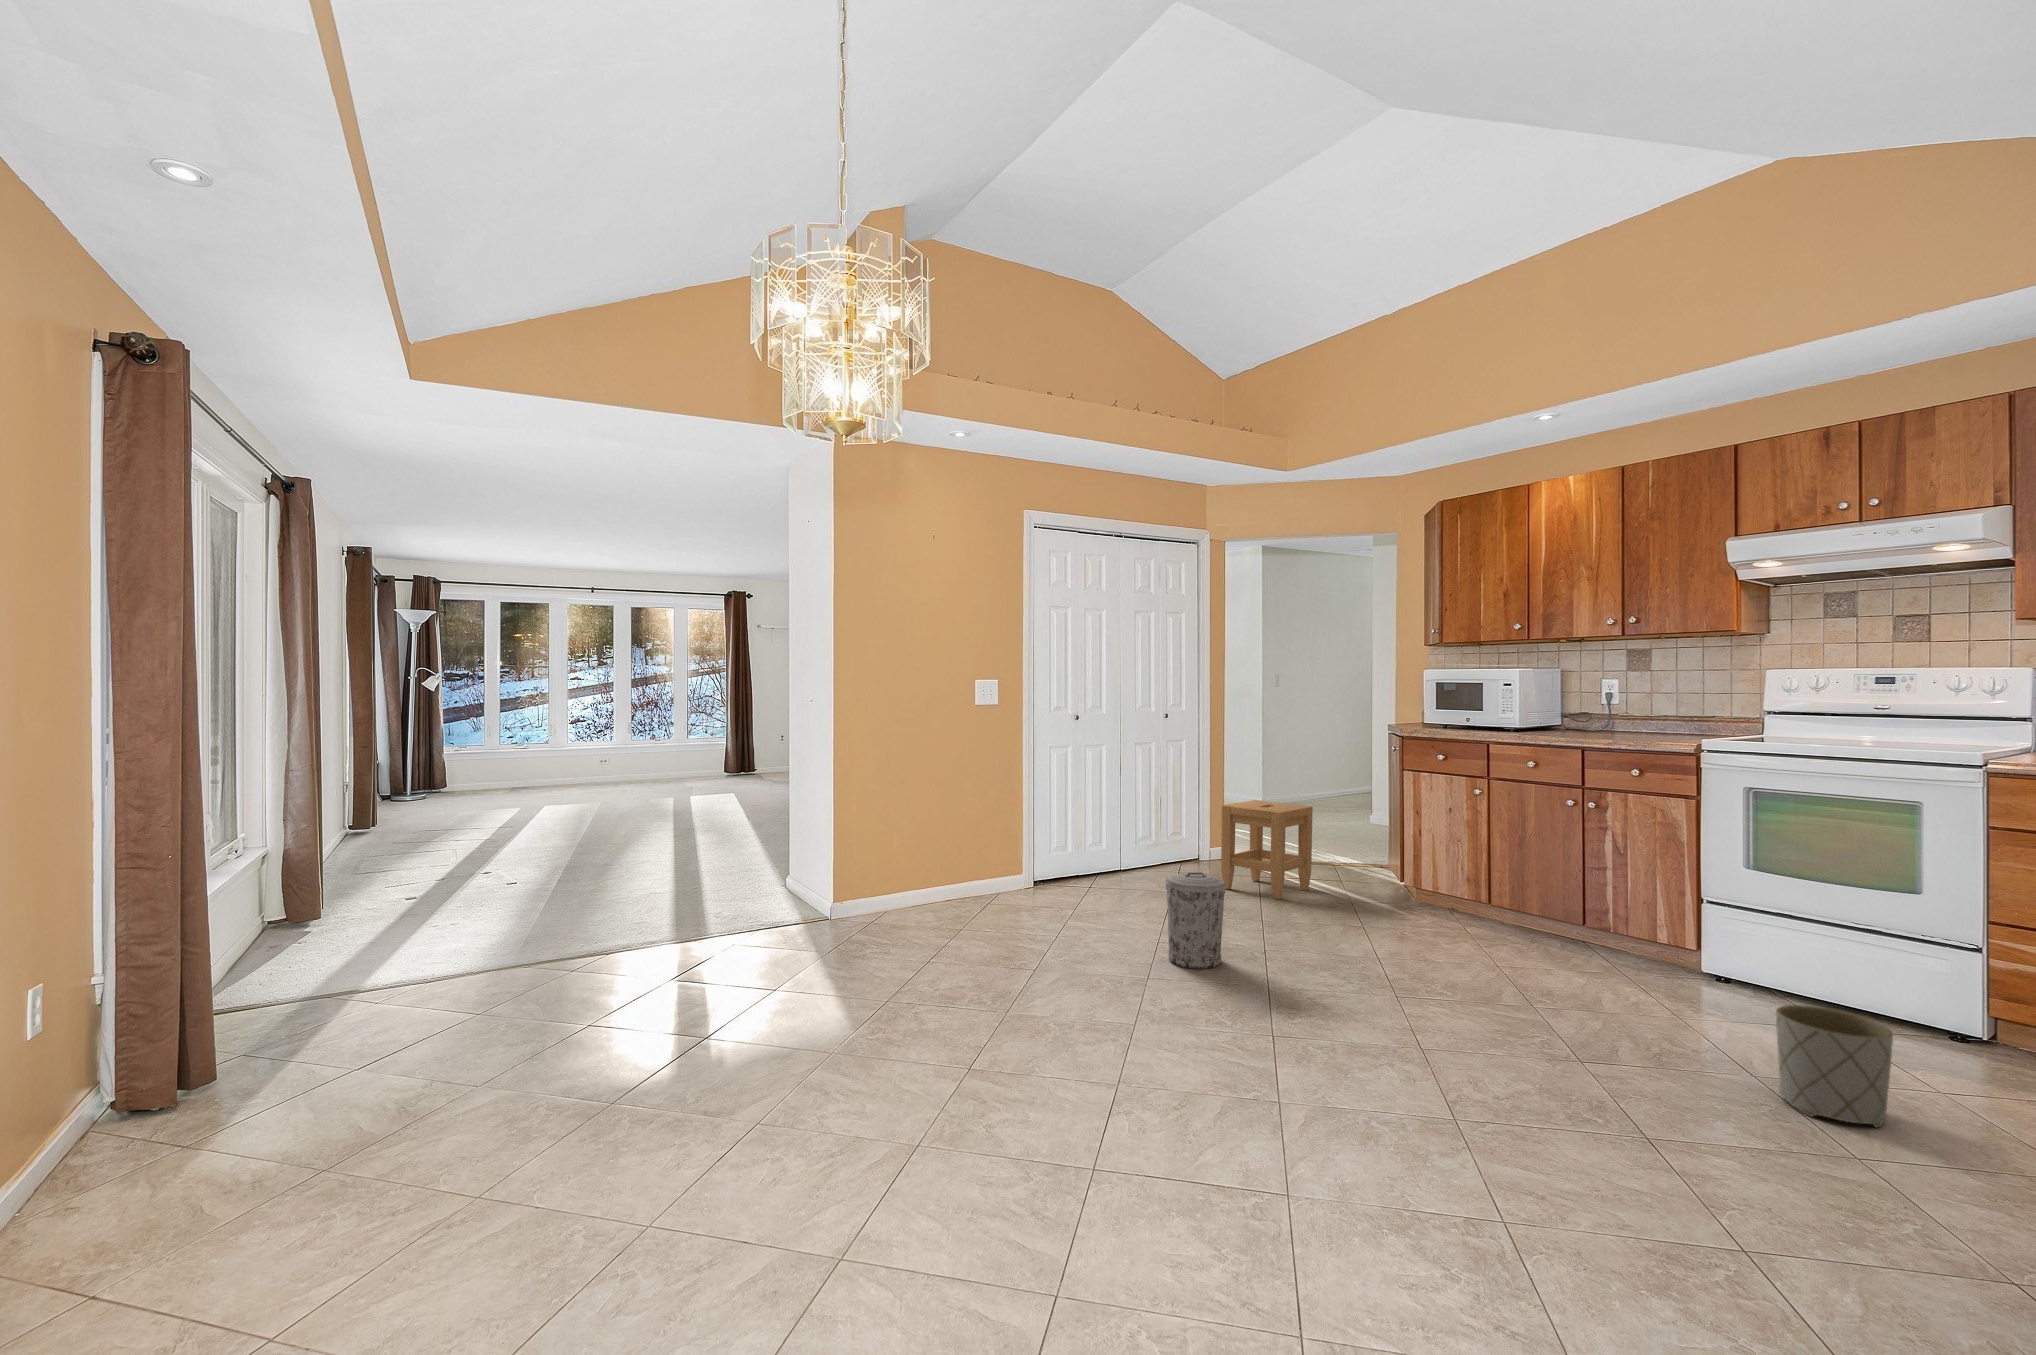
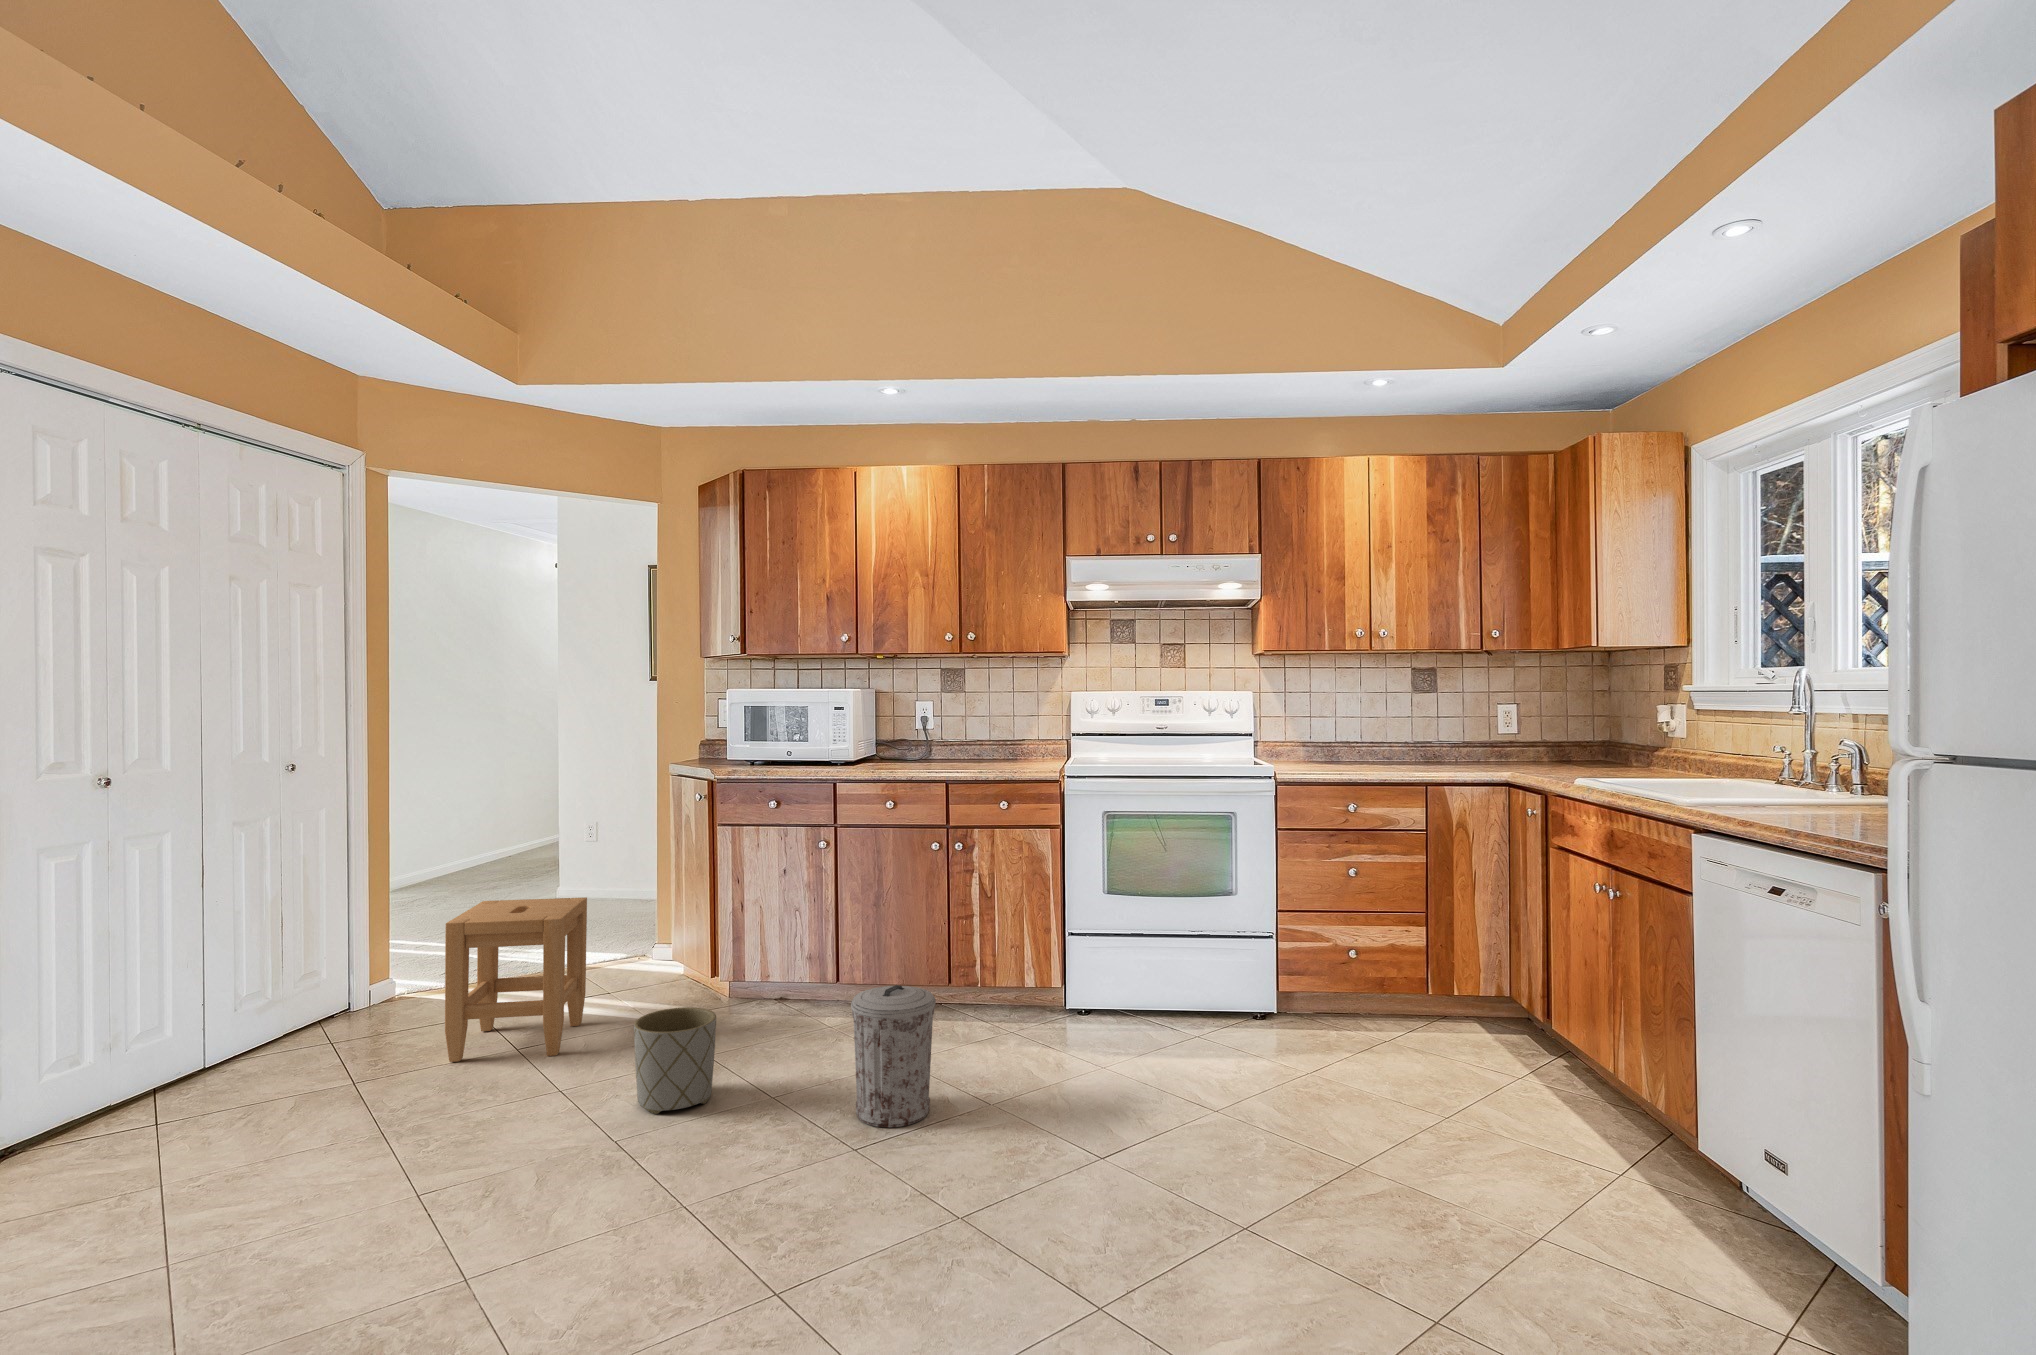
trash can: present [1165,872,1226,969] -> present [851,985,936,1127]
planter: present [1776,1005,1893,1127] -> present [634,1007,716,1114]

